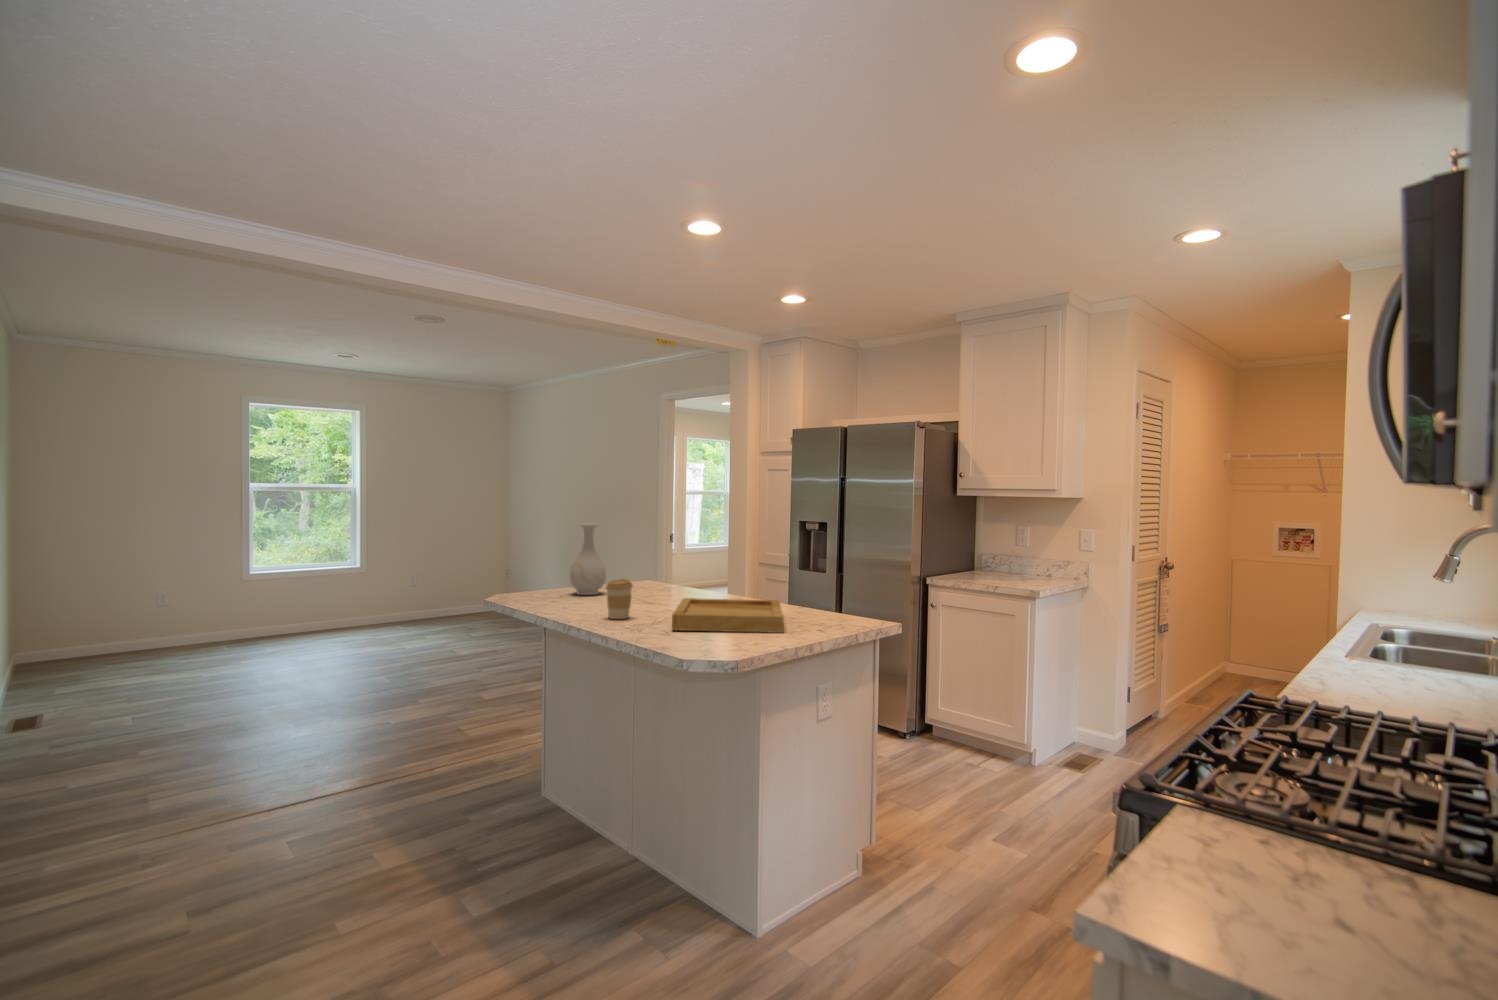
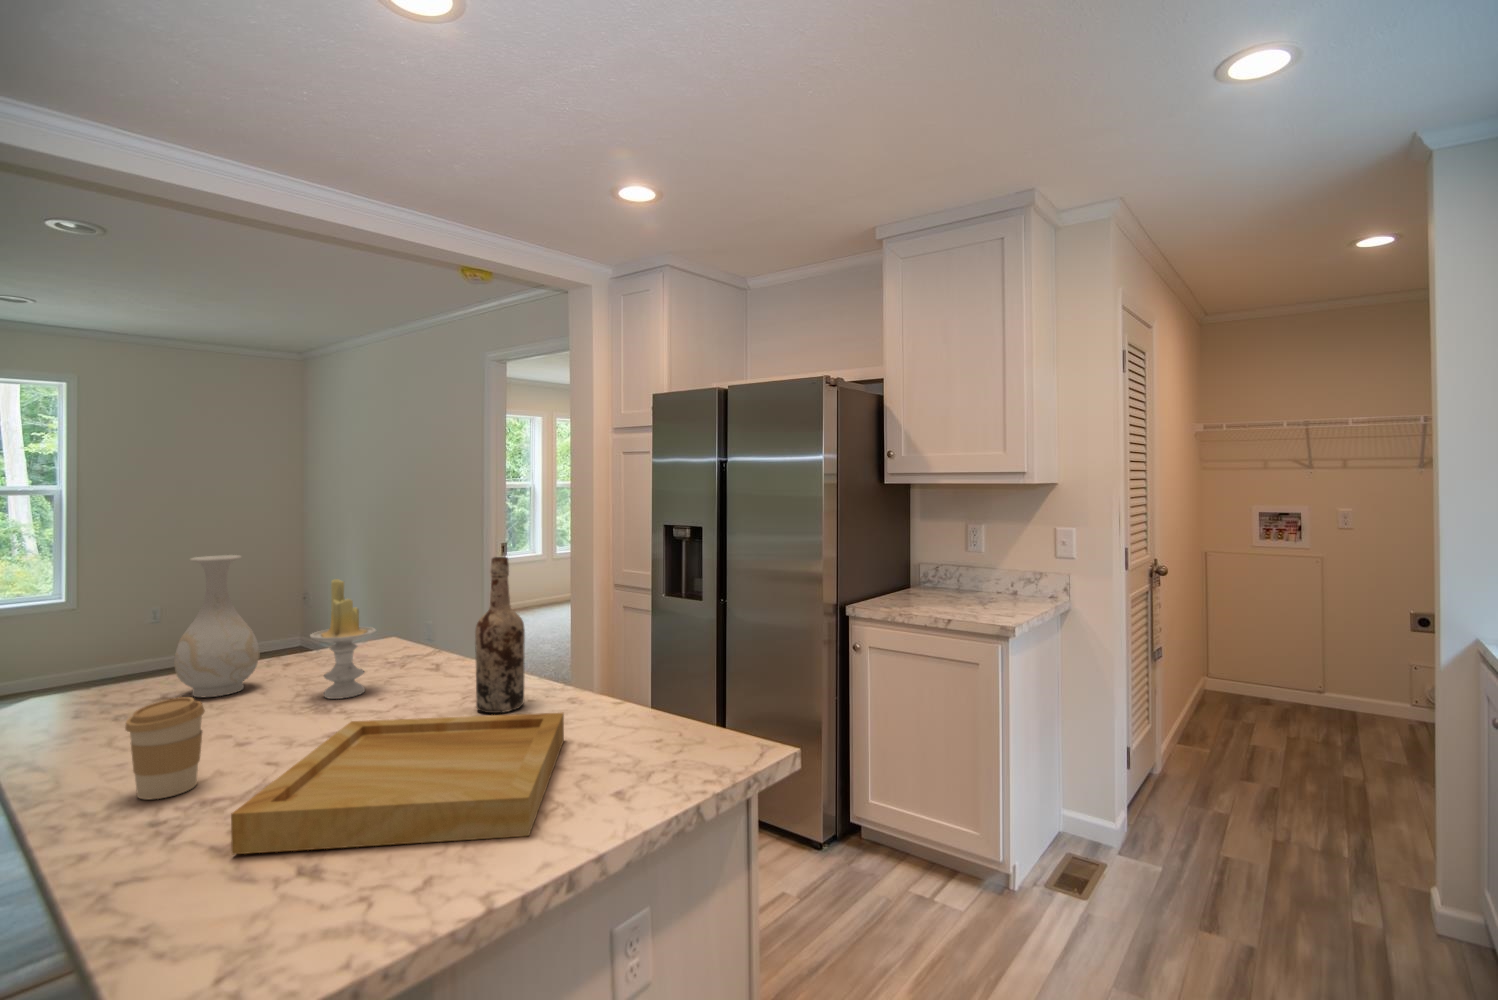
wine bottle: none [727,527,752,605] -> present [475,557,525,713]
candle: none [639,537,669,598] -> present [310,579,376,699]

